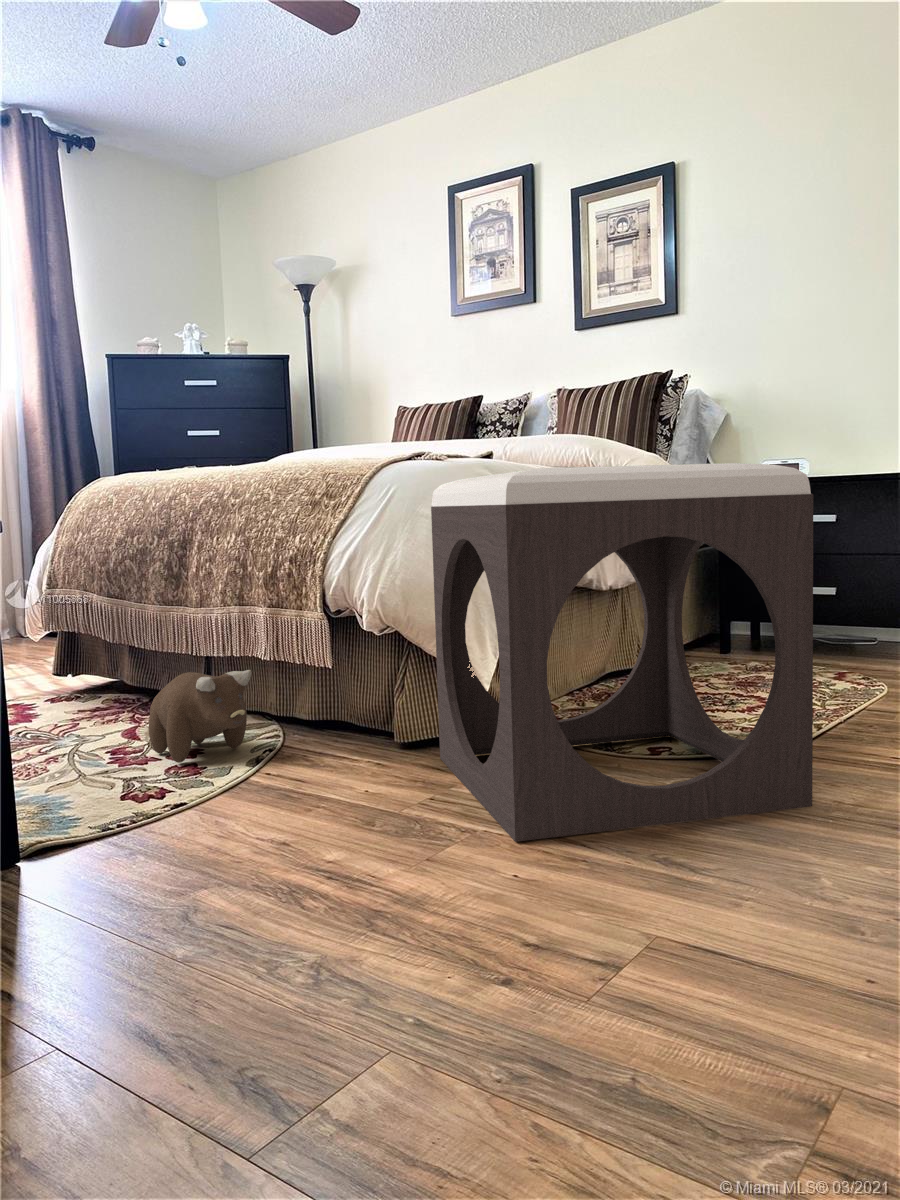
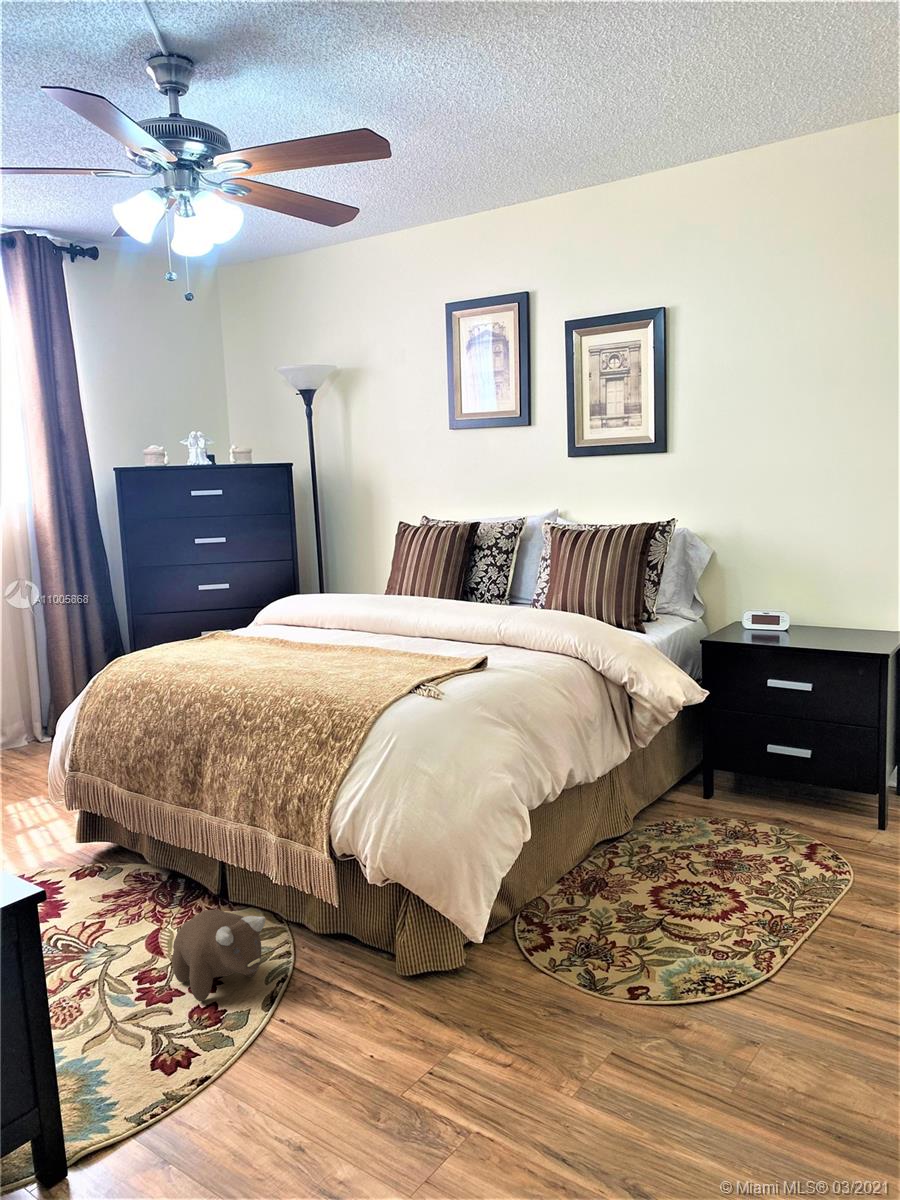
footstool: present [431,463,813,842] -> none [428,742,767,1155]

